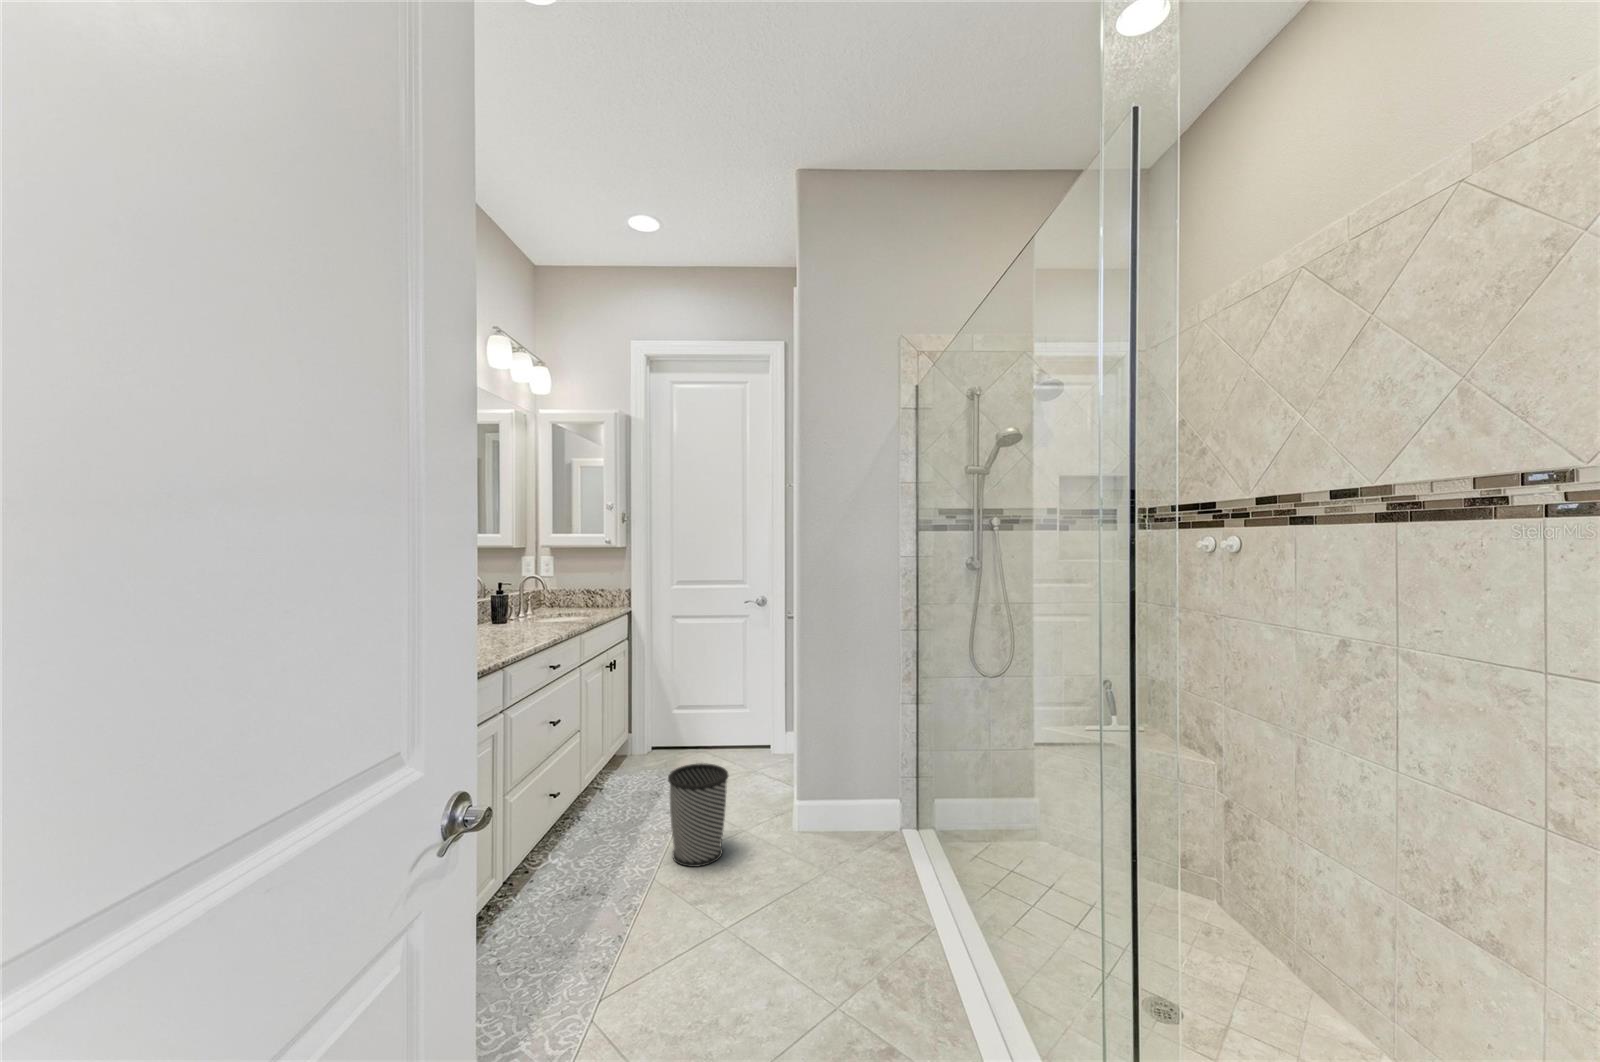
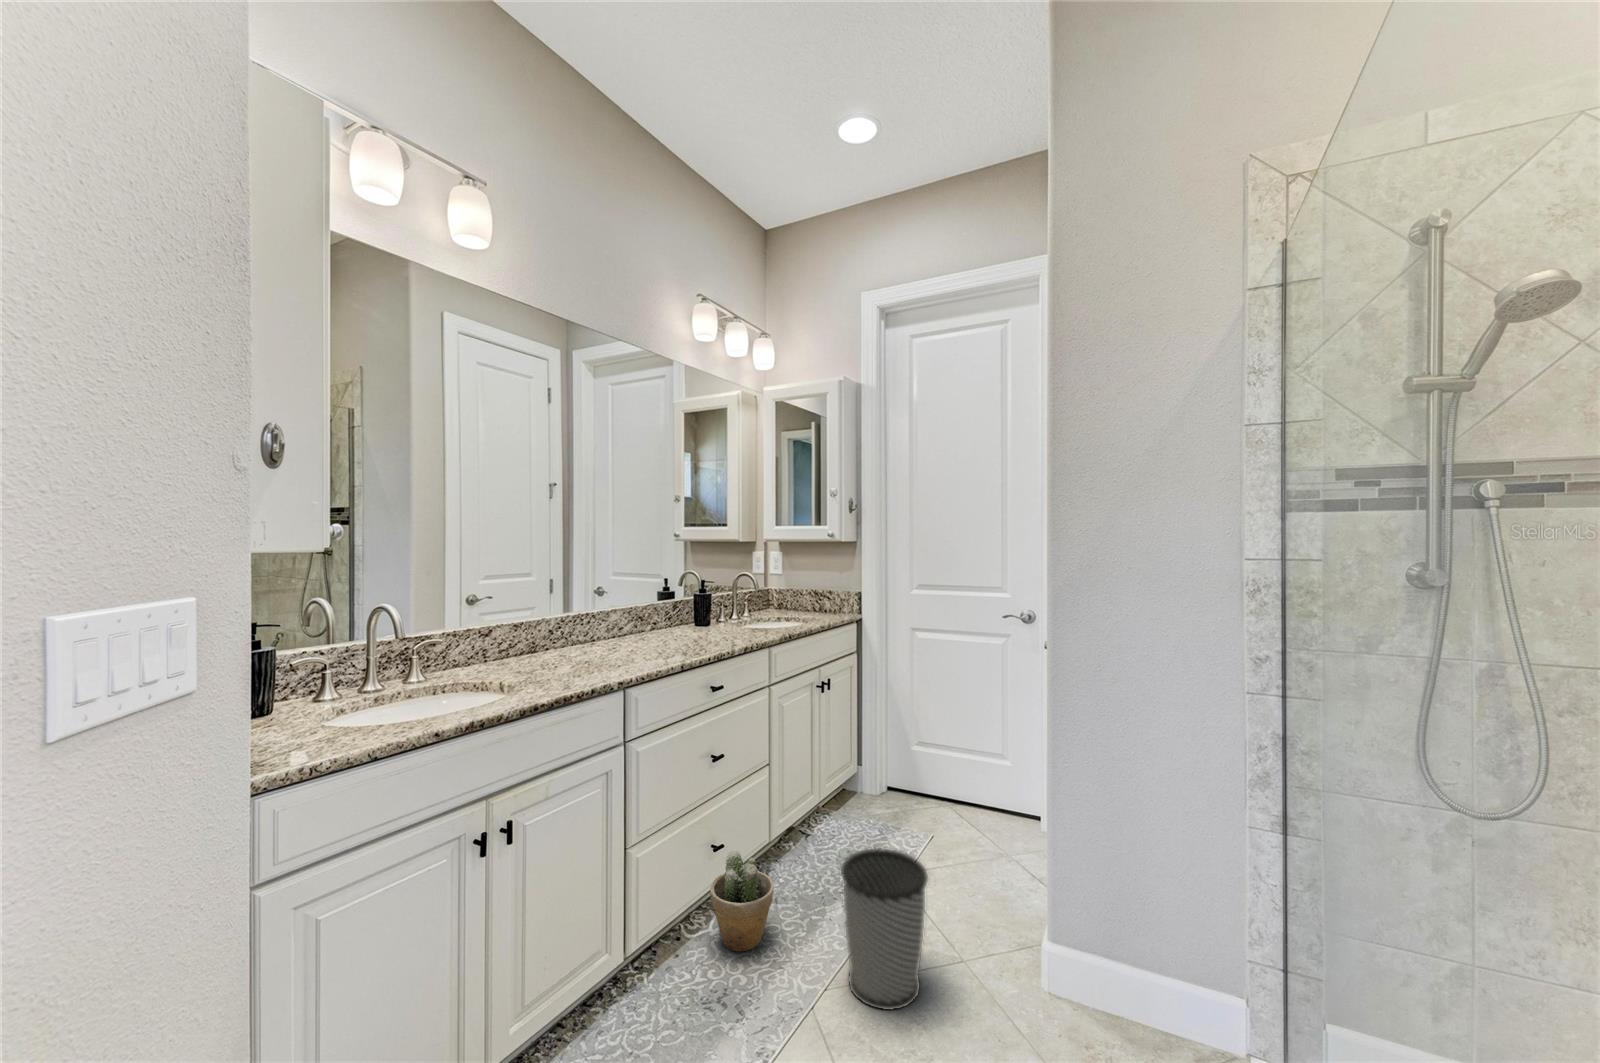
potted plant: none [554,792,607,867] -> present [710,851,774,951]

